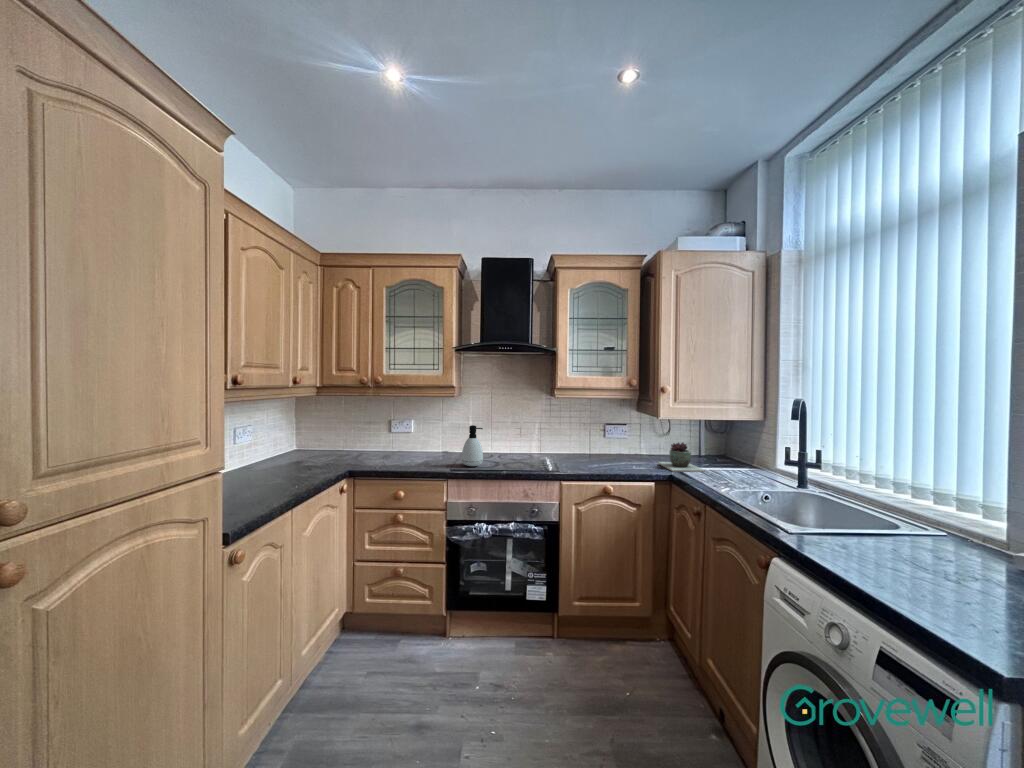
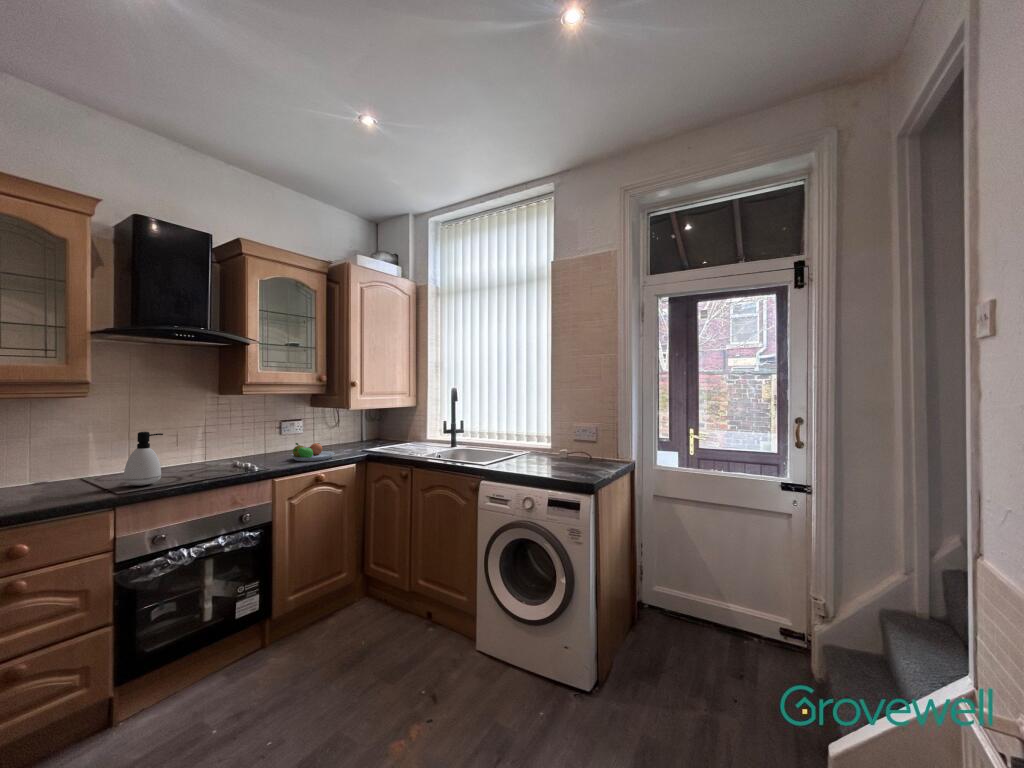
succulent plant: present [658,442,705,472] -> none [345,428,388,453]
fruit bowl: none [589,448,634,471] -> present [290,443,335,461]

